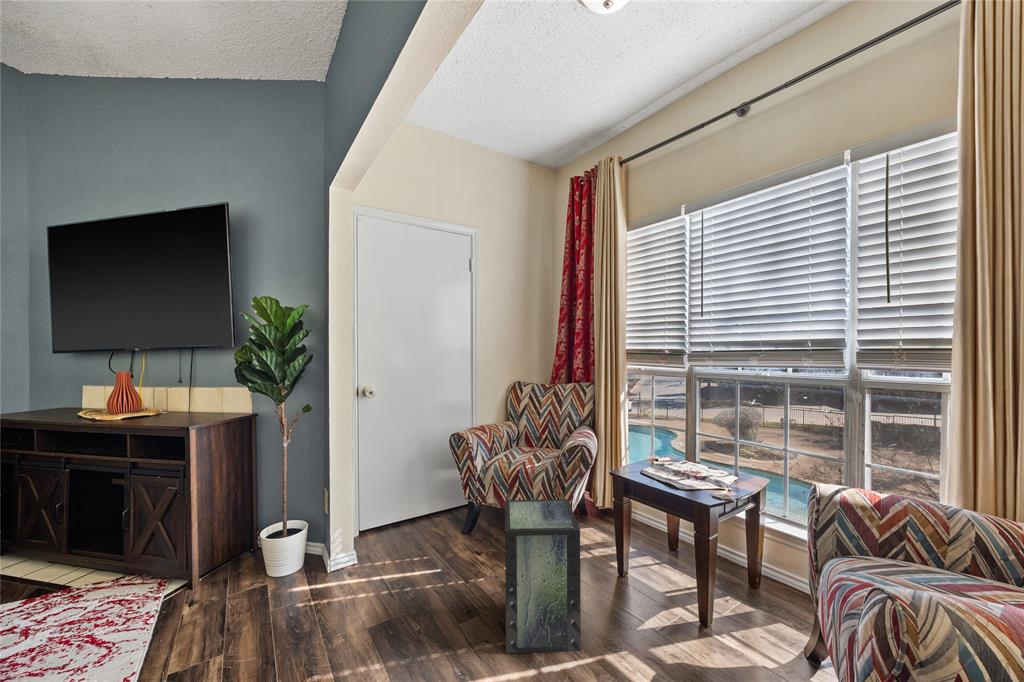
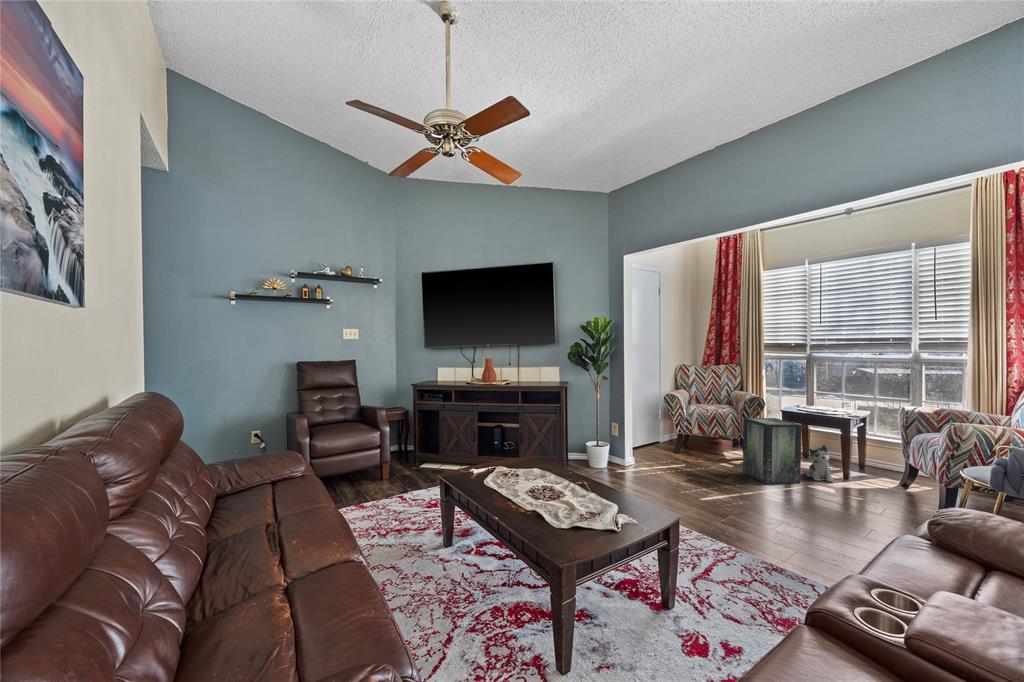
plush toy: none [616,564,663,648] -> present [807,445,833,482]

